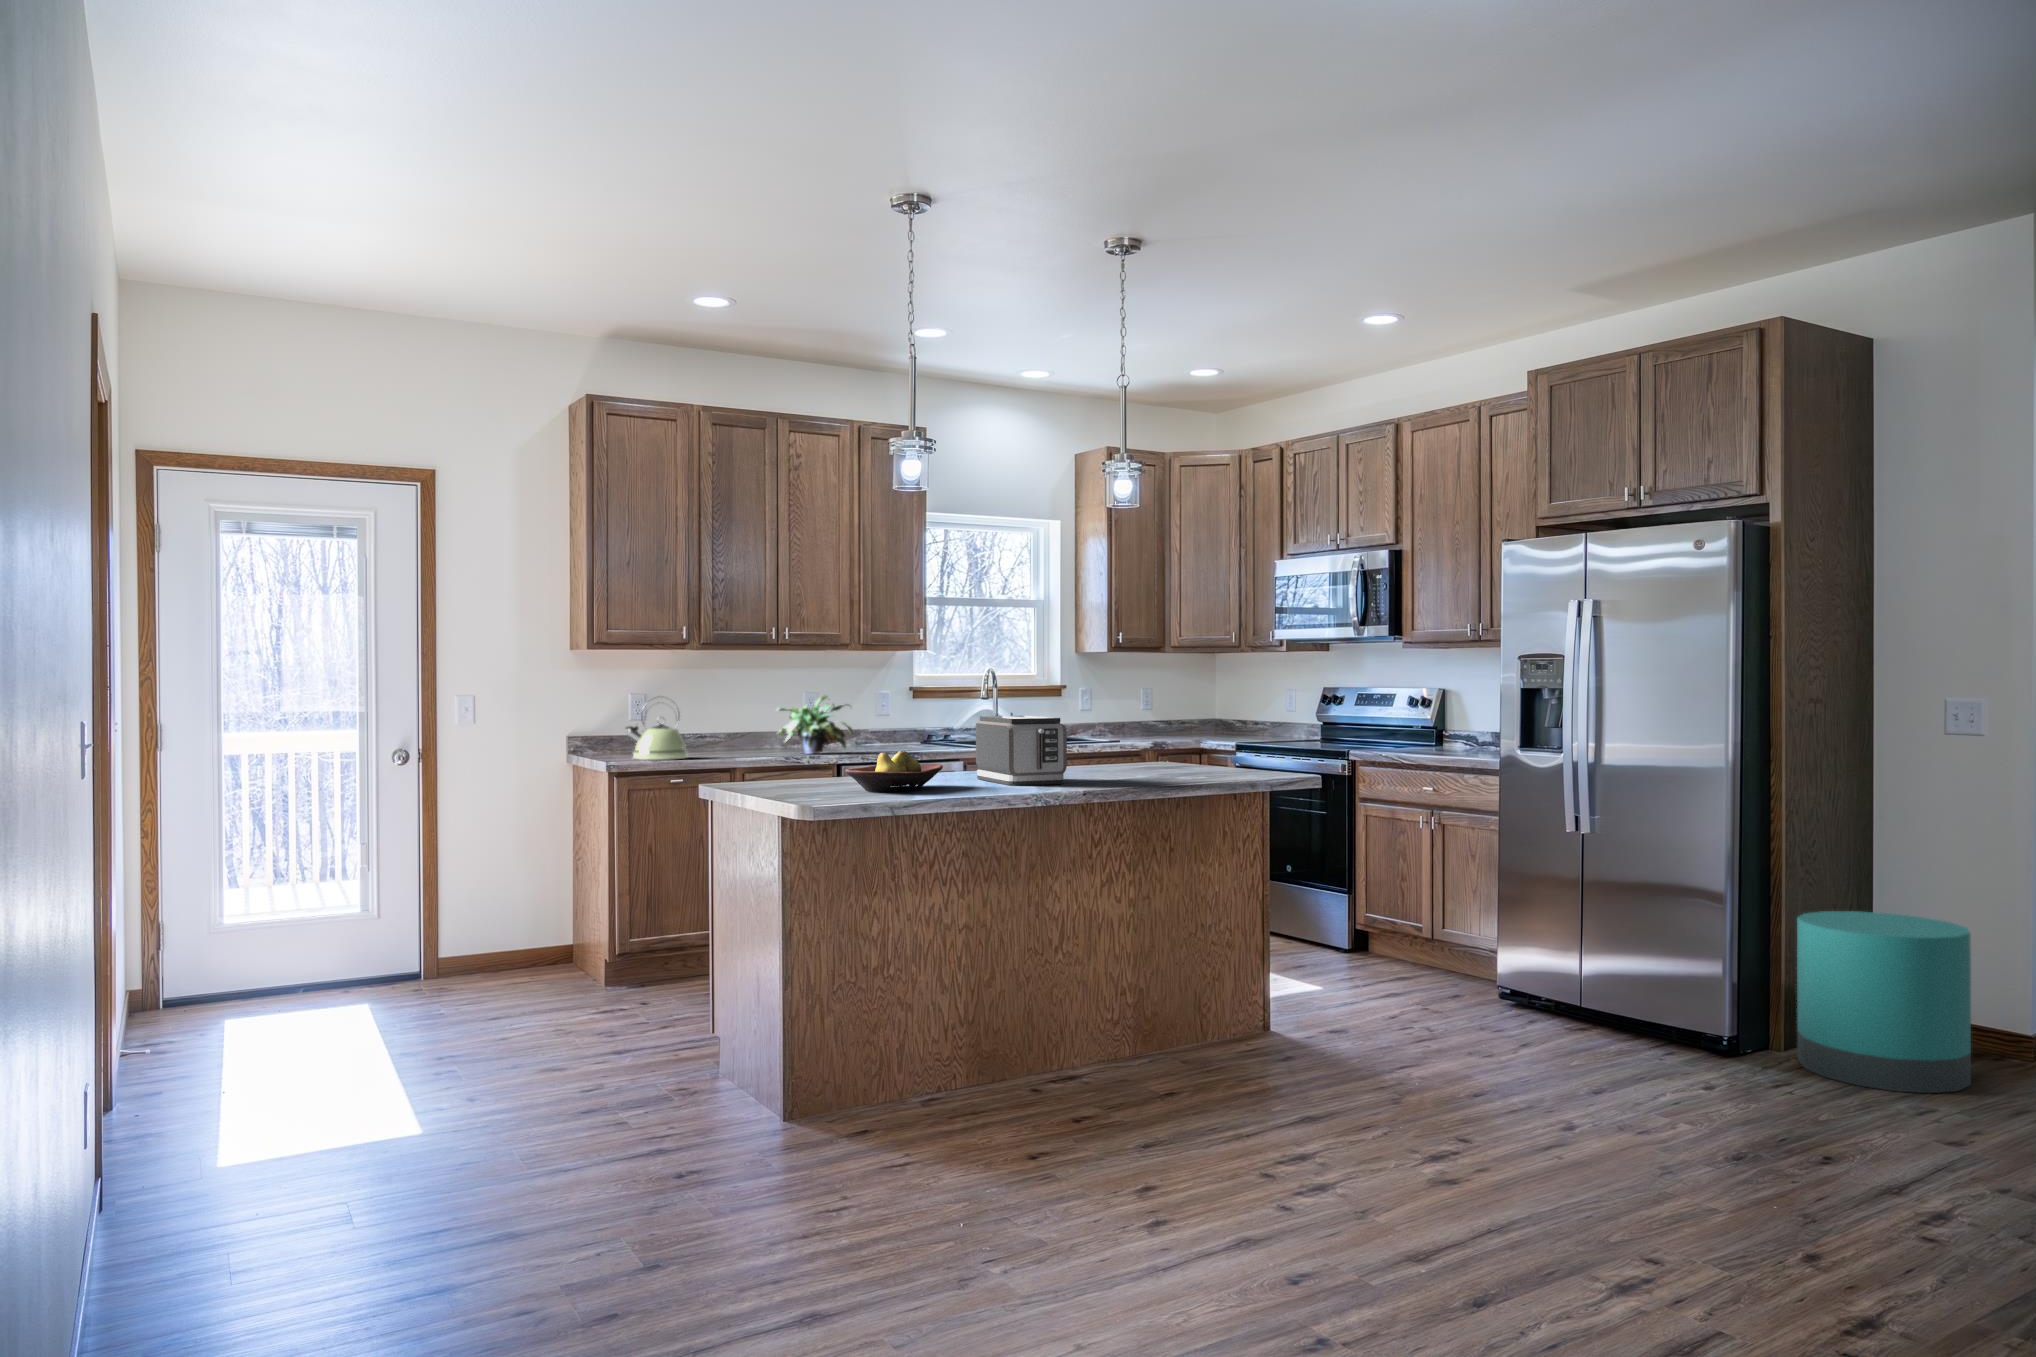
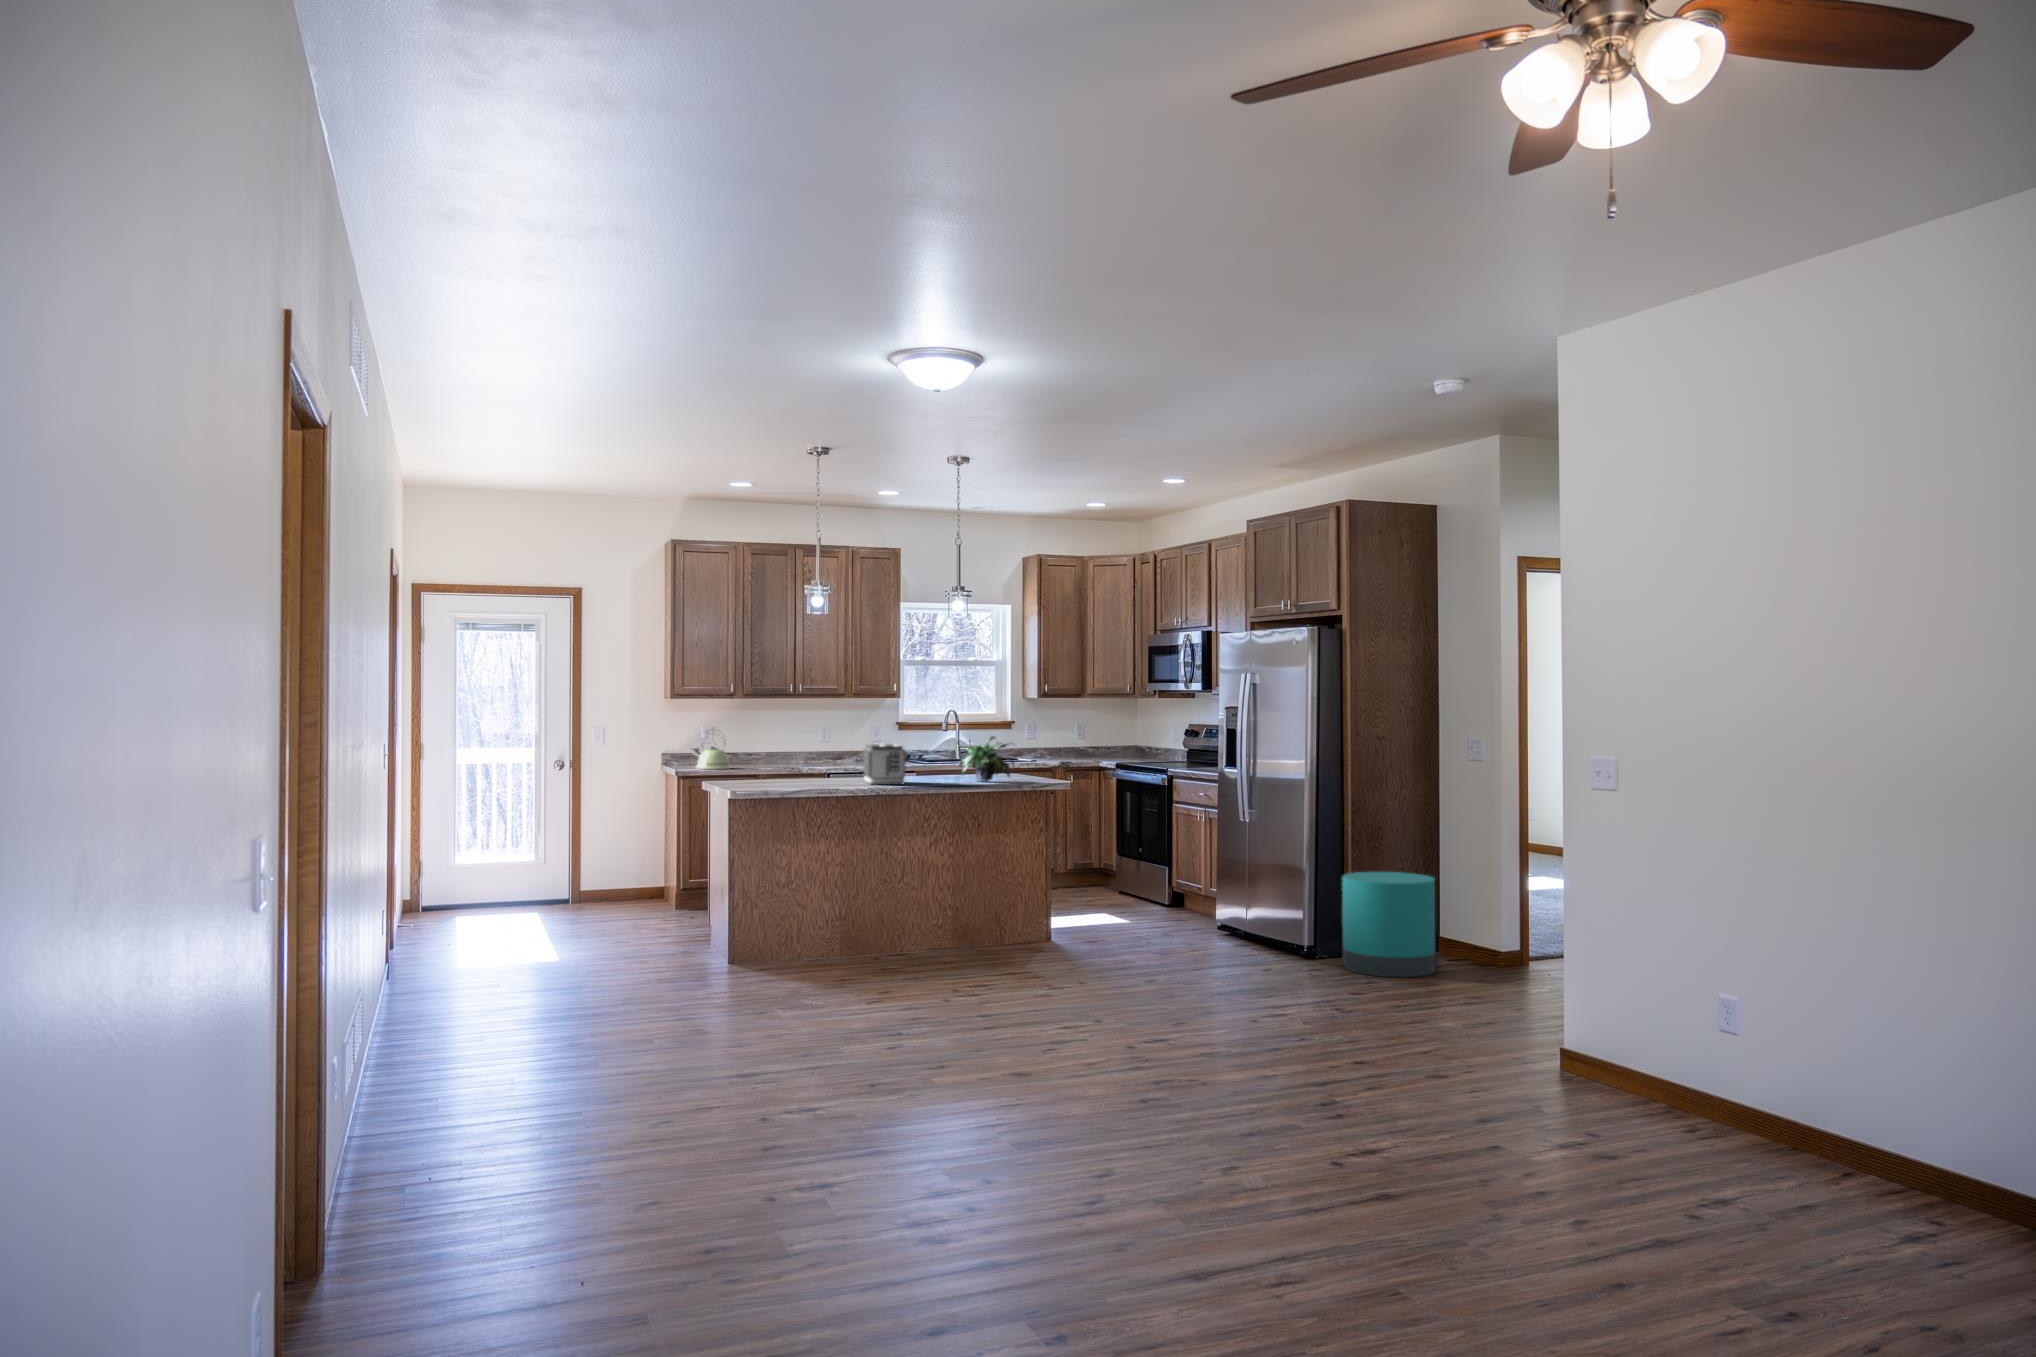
potted plant: present [777,695,852,754] -> present [957,736,1014,782]
fruit bowl: present [845,751,943,792] -> none [766,764,829,787]

